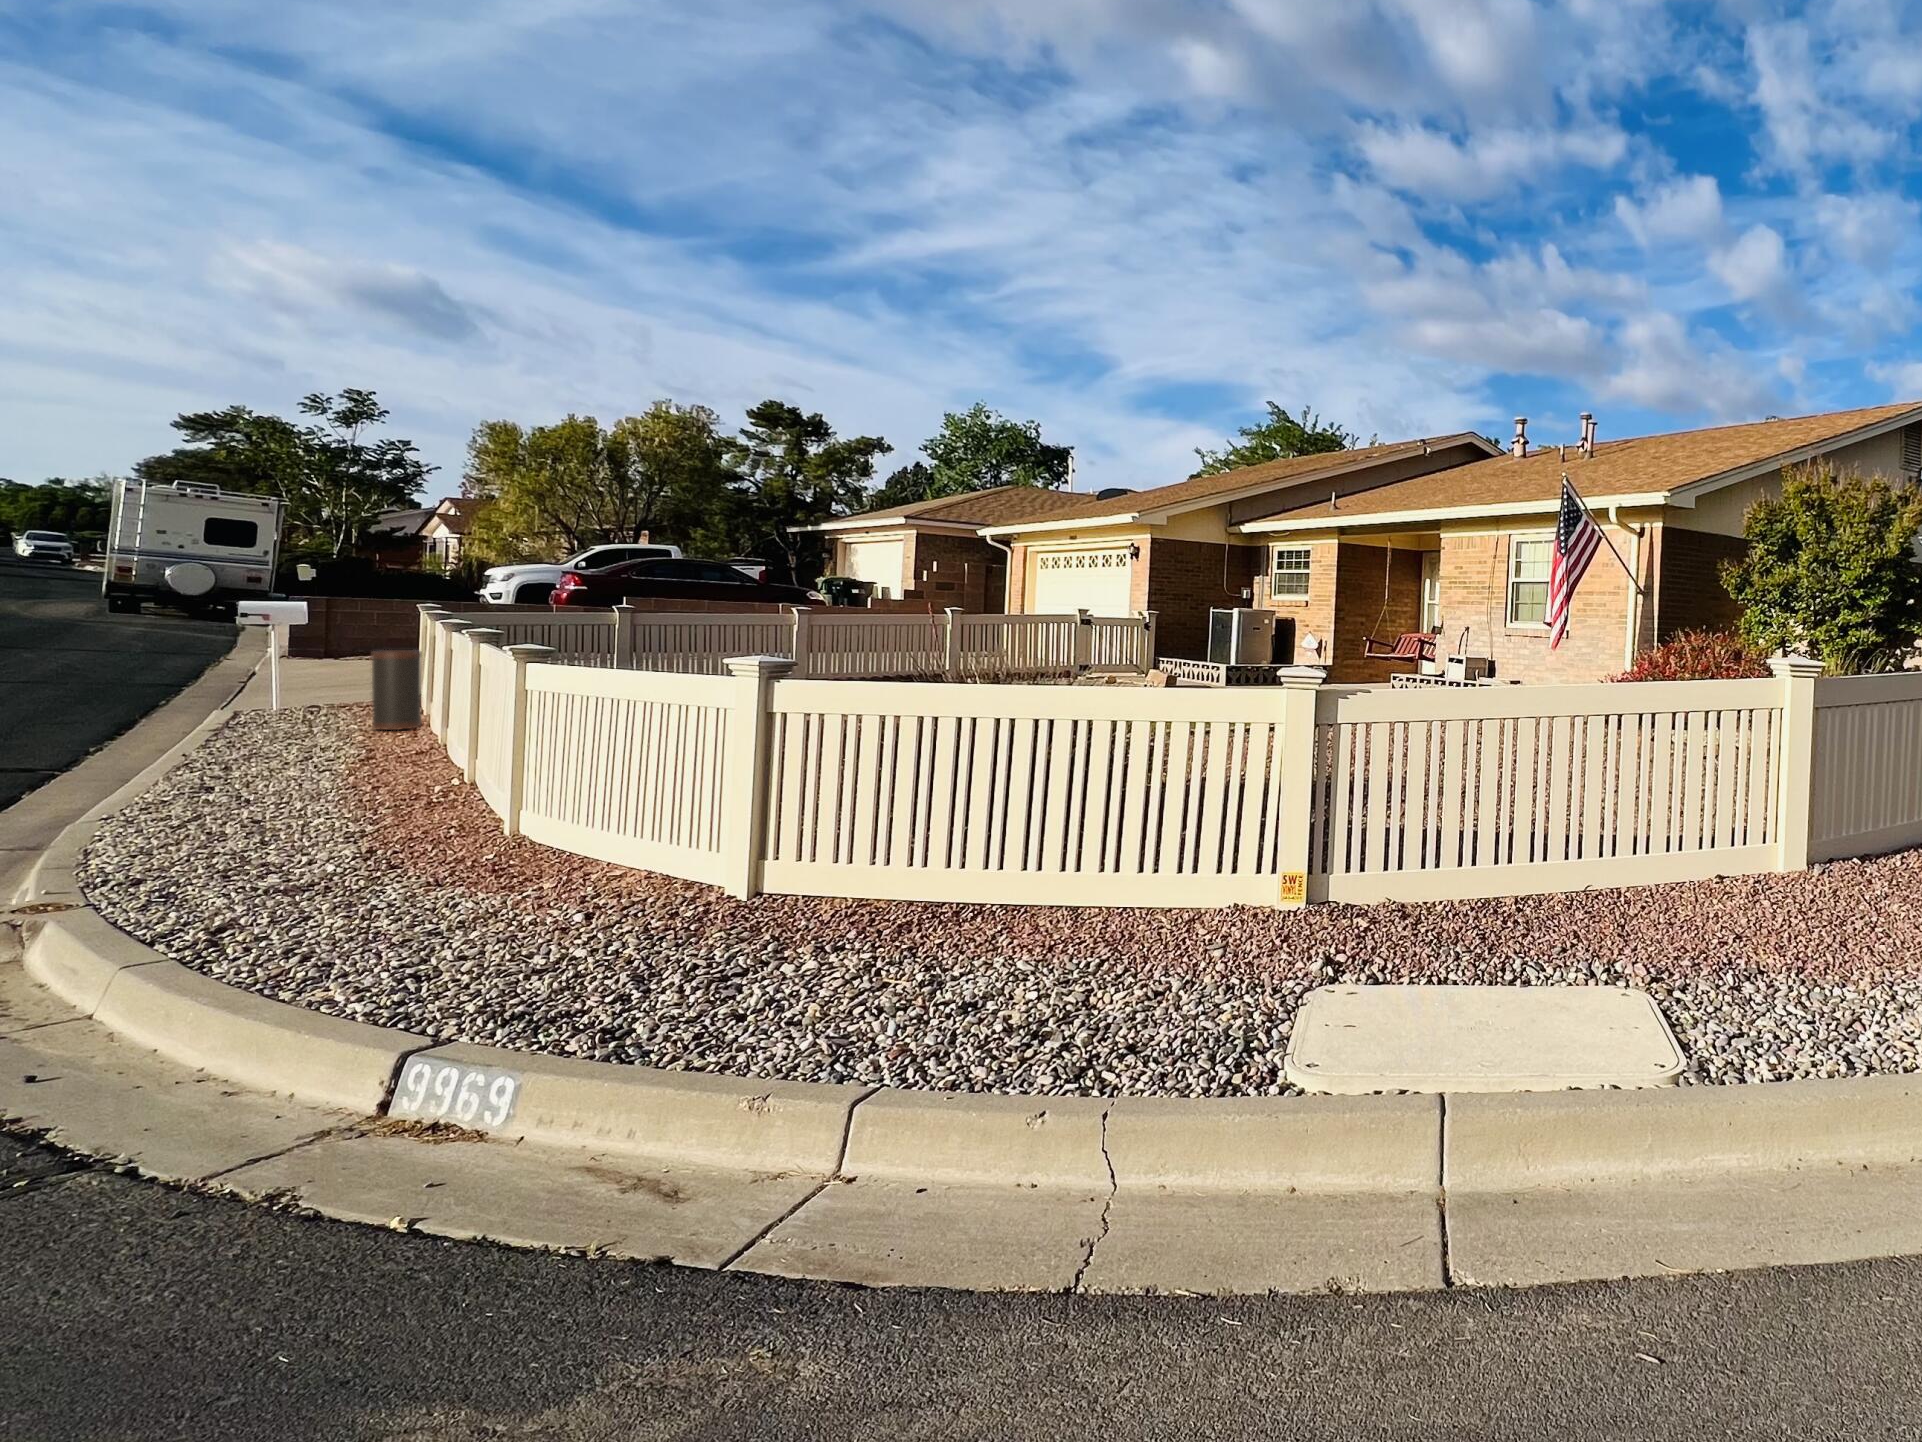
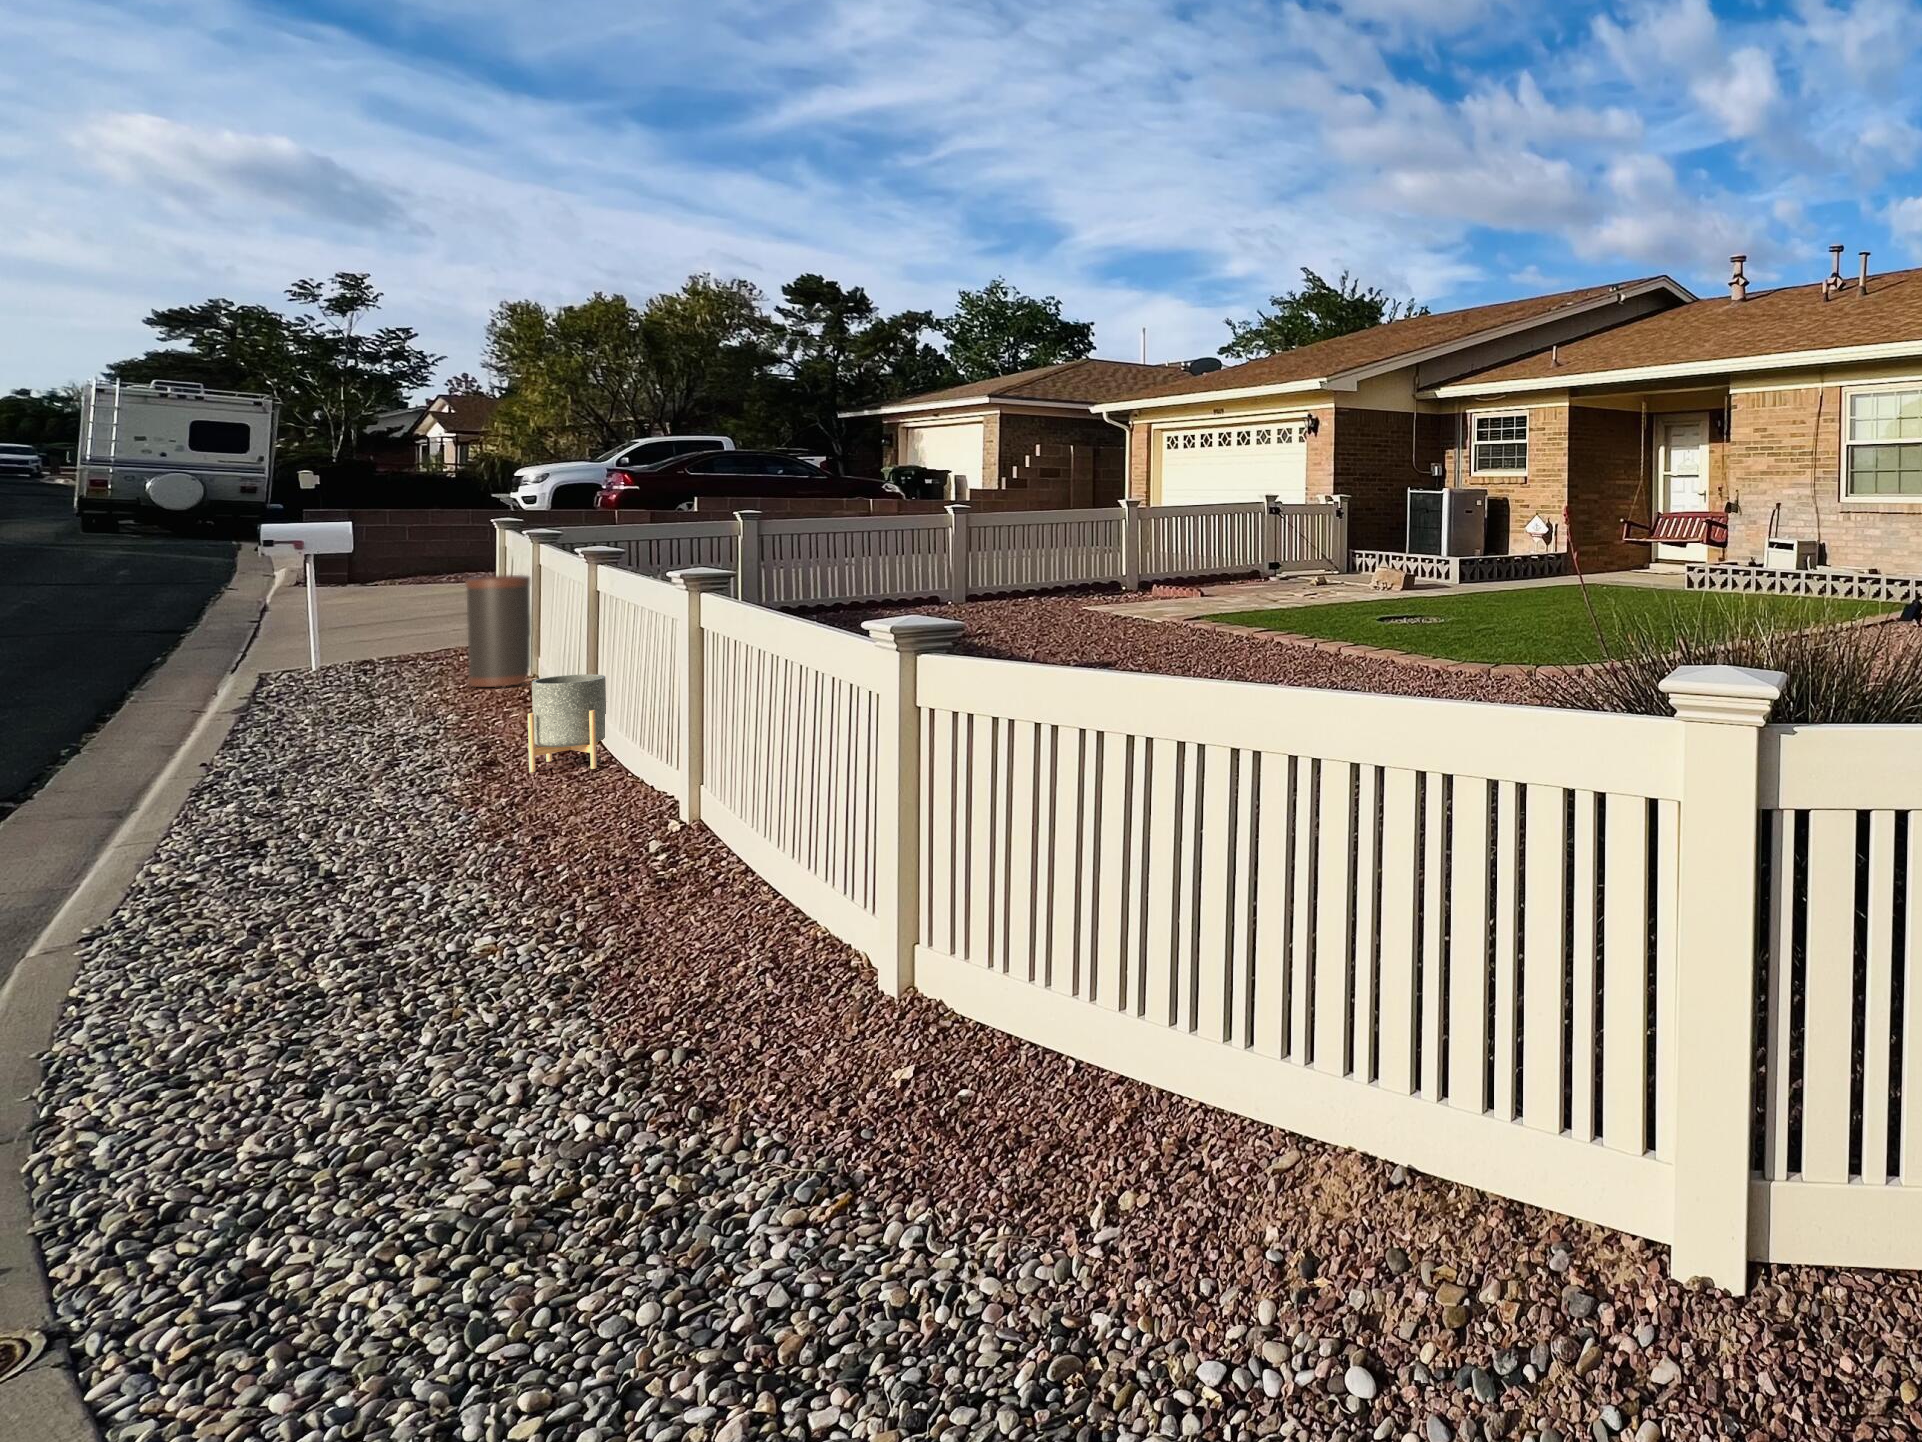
planter: none [383,715,446,779] -> present [528,674,606,773]

